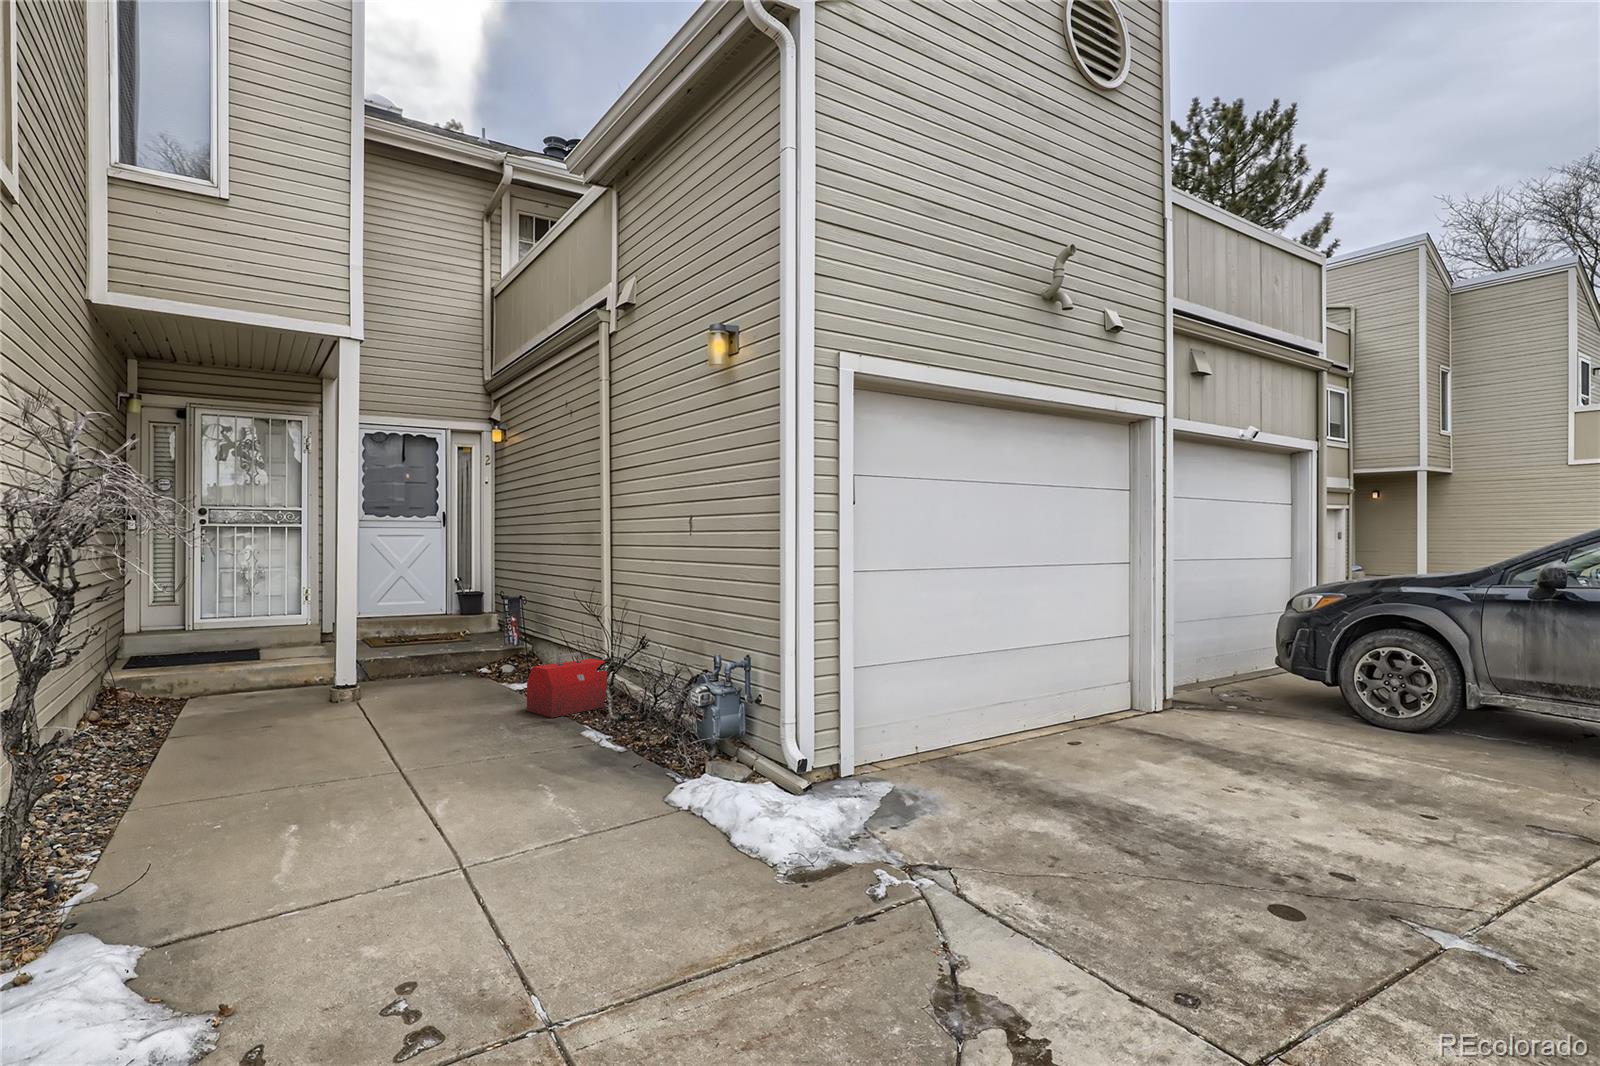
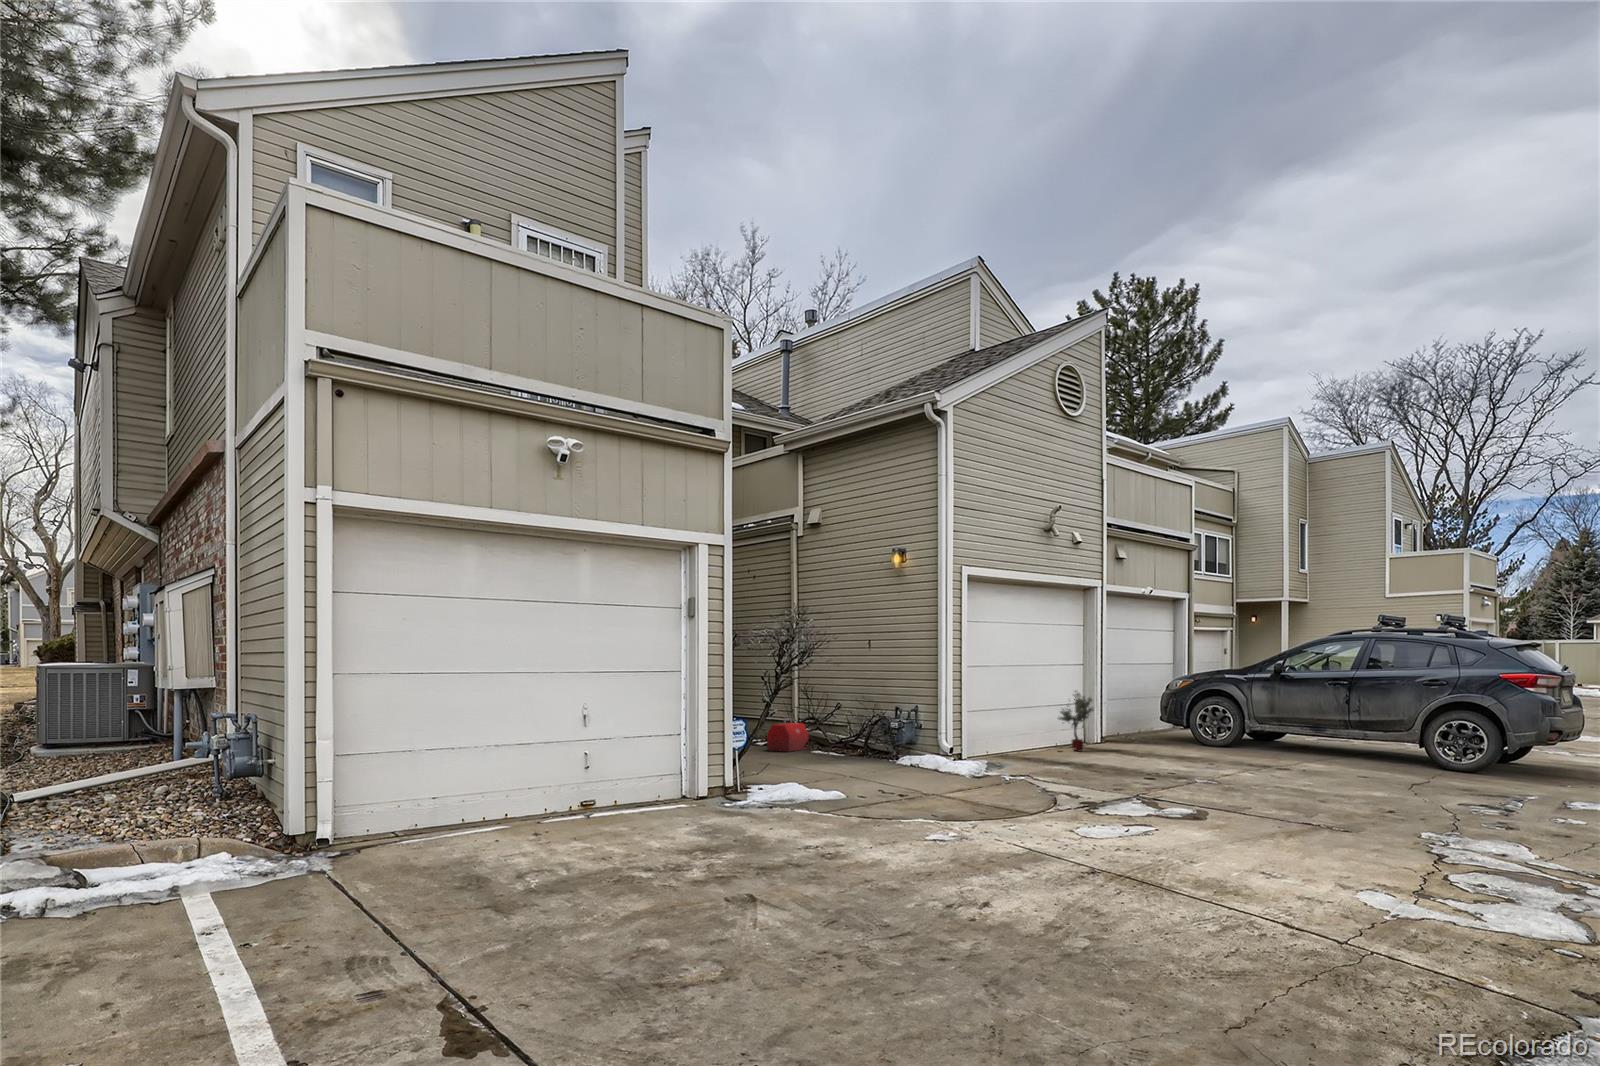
potted tree: none [1061,612,1140,733] -> present [1057,691,1093,751]

